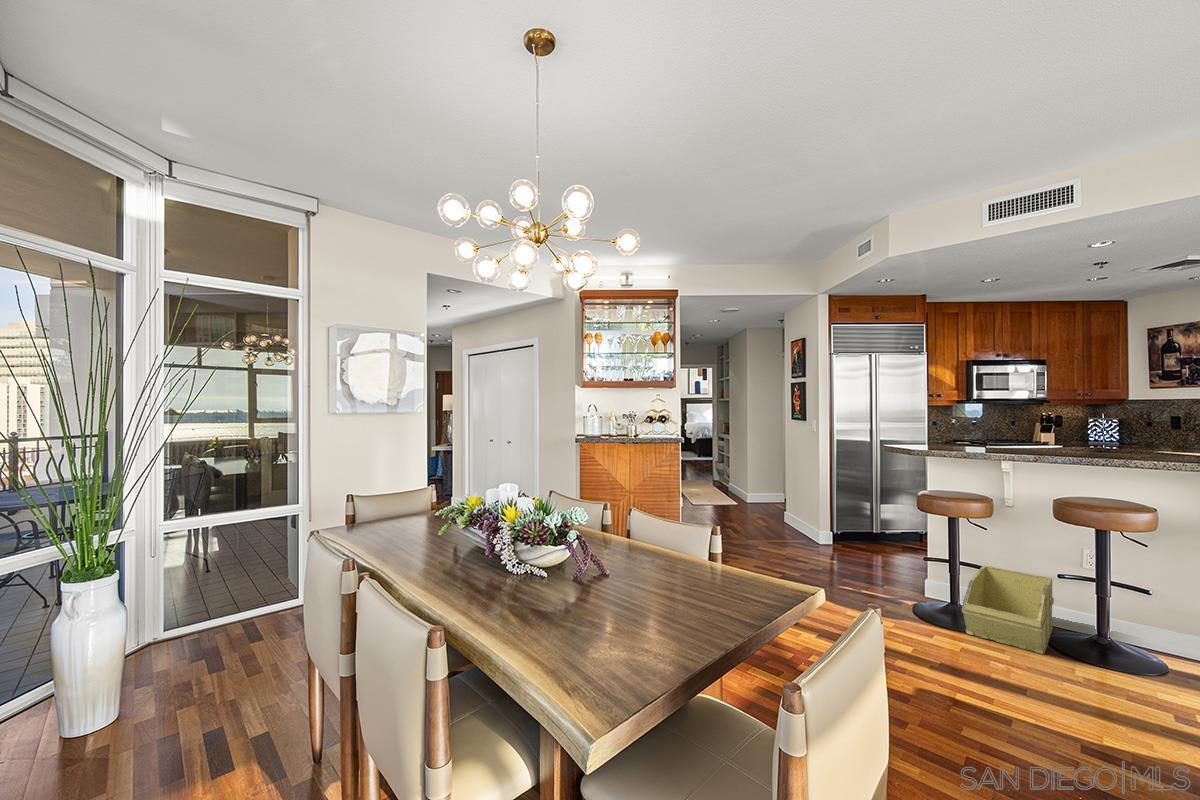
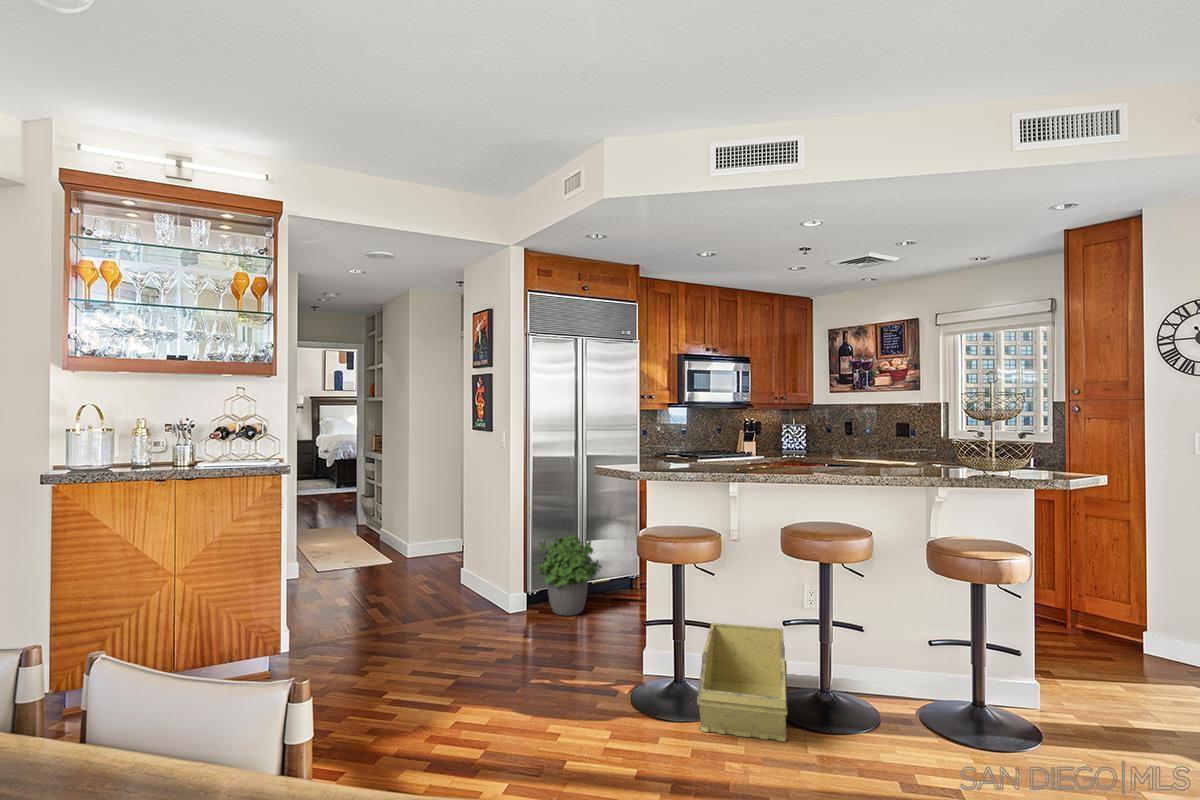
potted plant: none [840,495,894,552] -> present [537,535,601,616]

